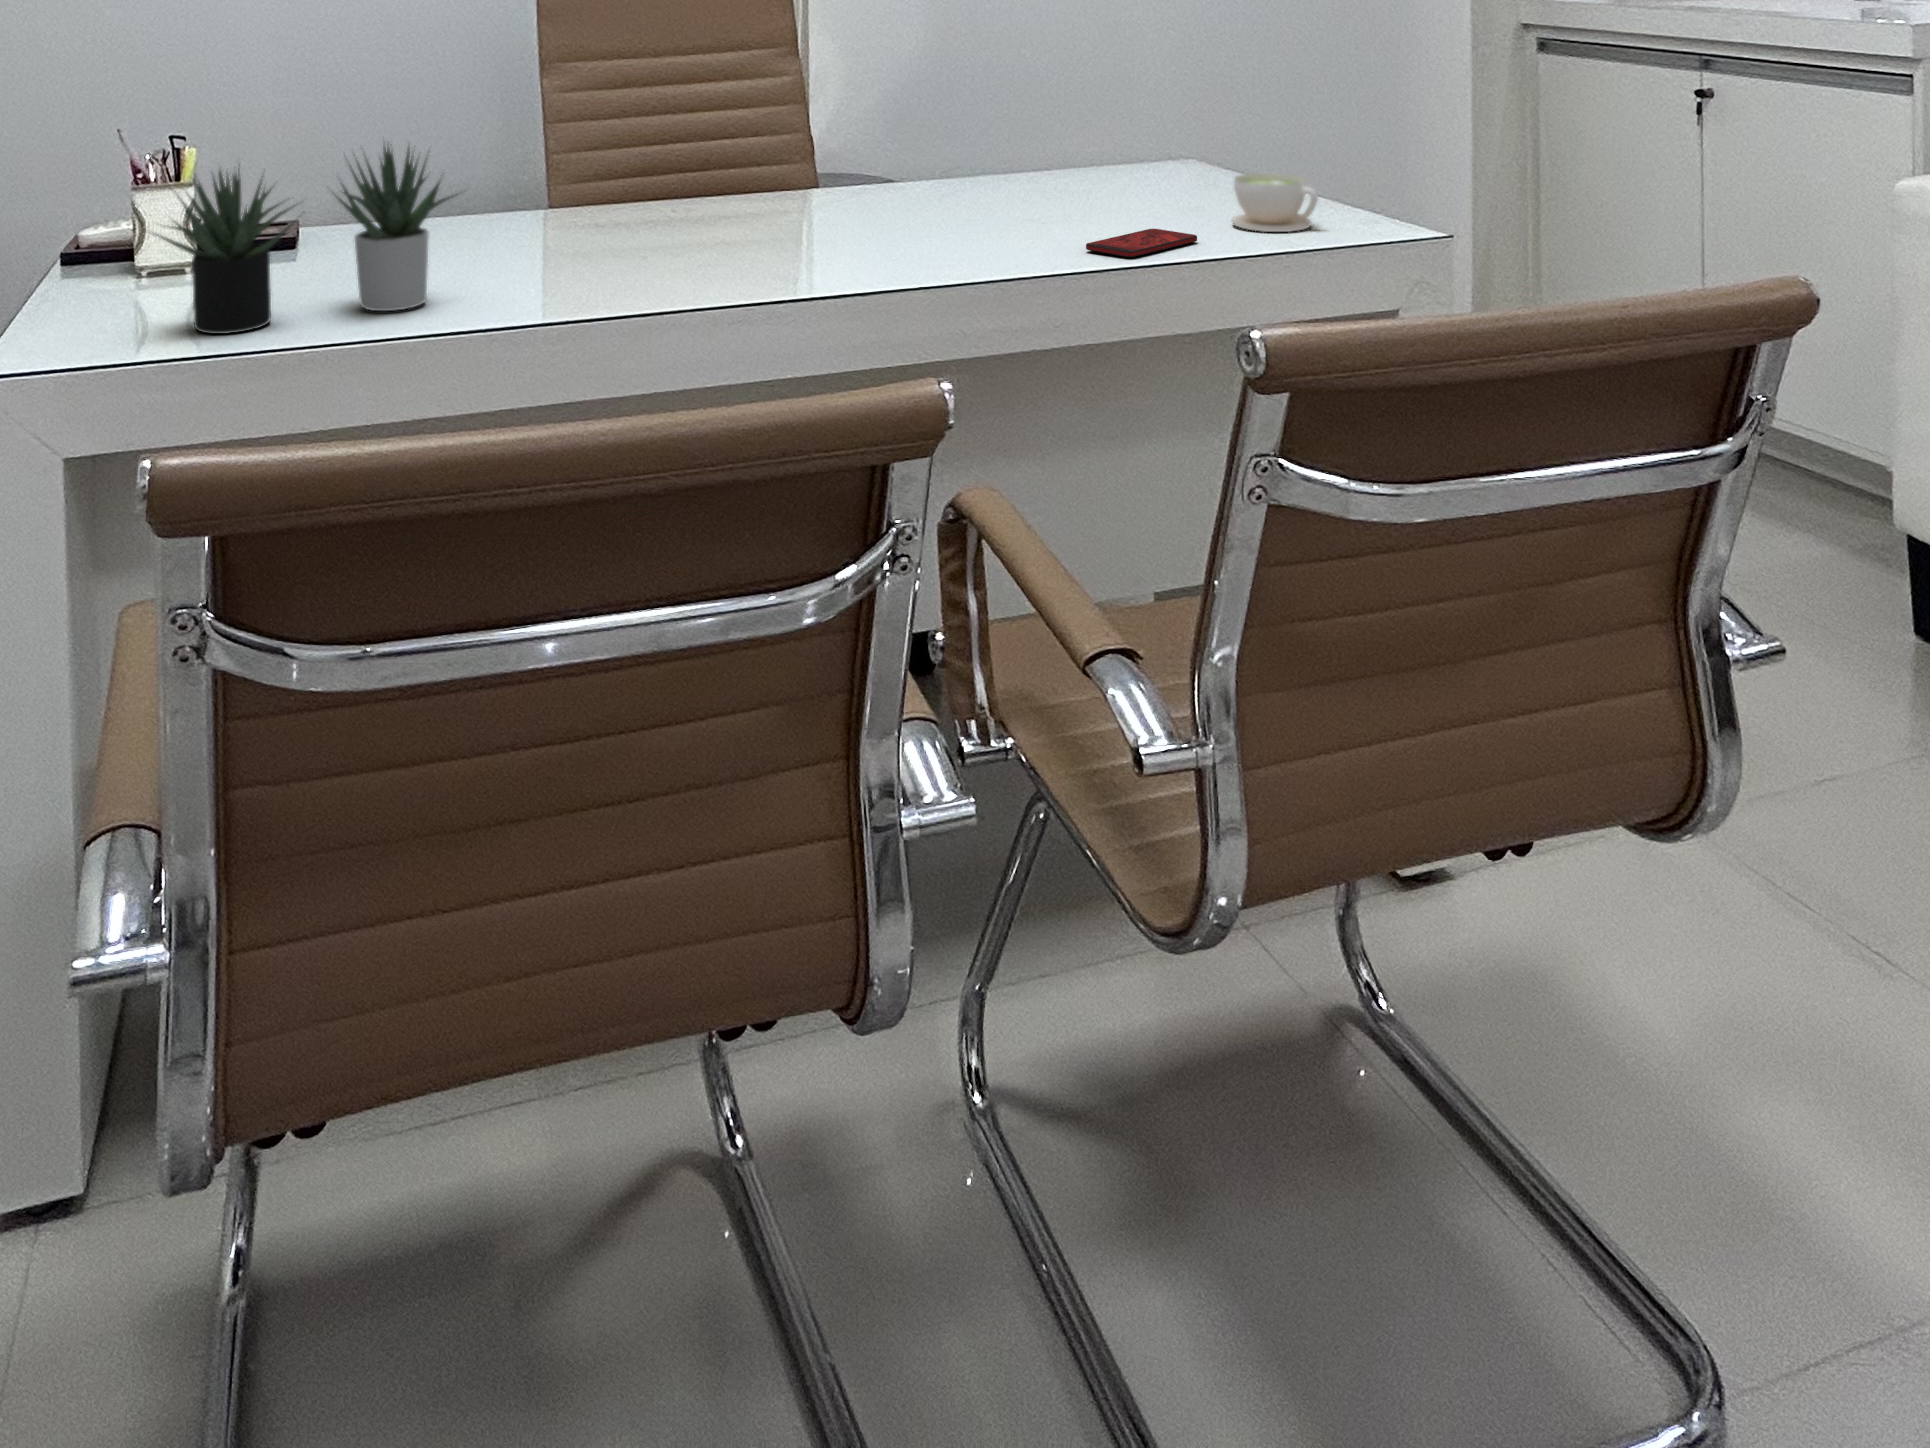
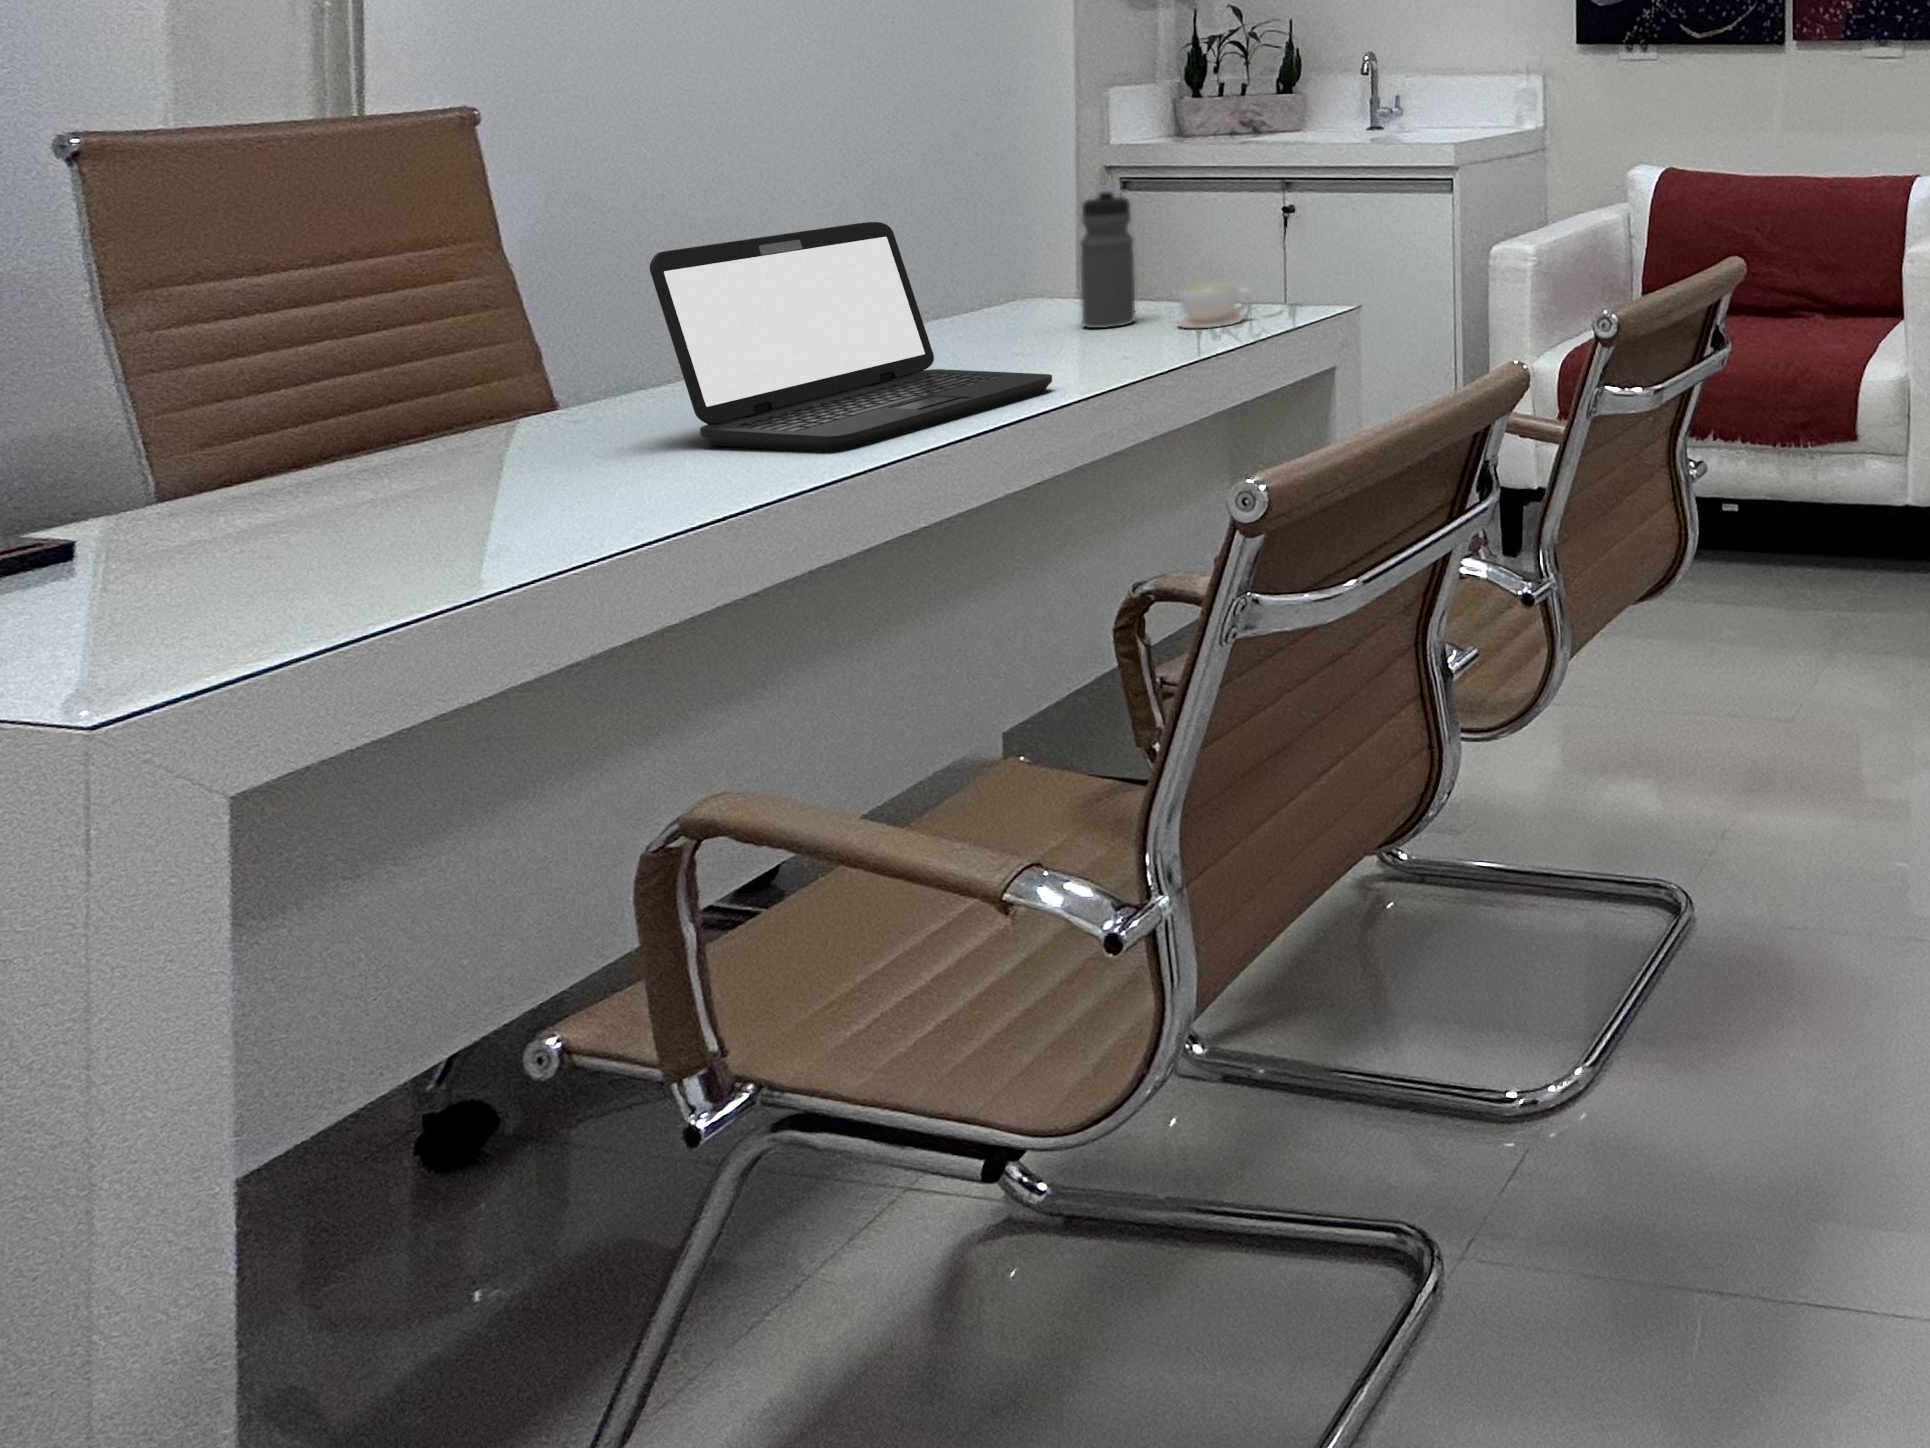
water bottle: none [1163,44,1222,210] -> present [1081,189,1135,328]
laptop: none [640,57,959,294] -> present [650,222,1052,452]
succulent plant: present [157,142,456,334] -> none [212,346,601,603]
smartphone: present [1086,229,1197,257] -> none [1116,335,1187,359]

